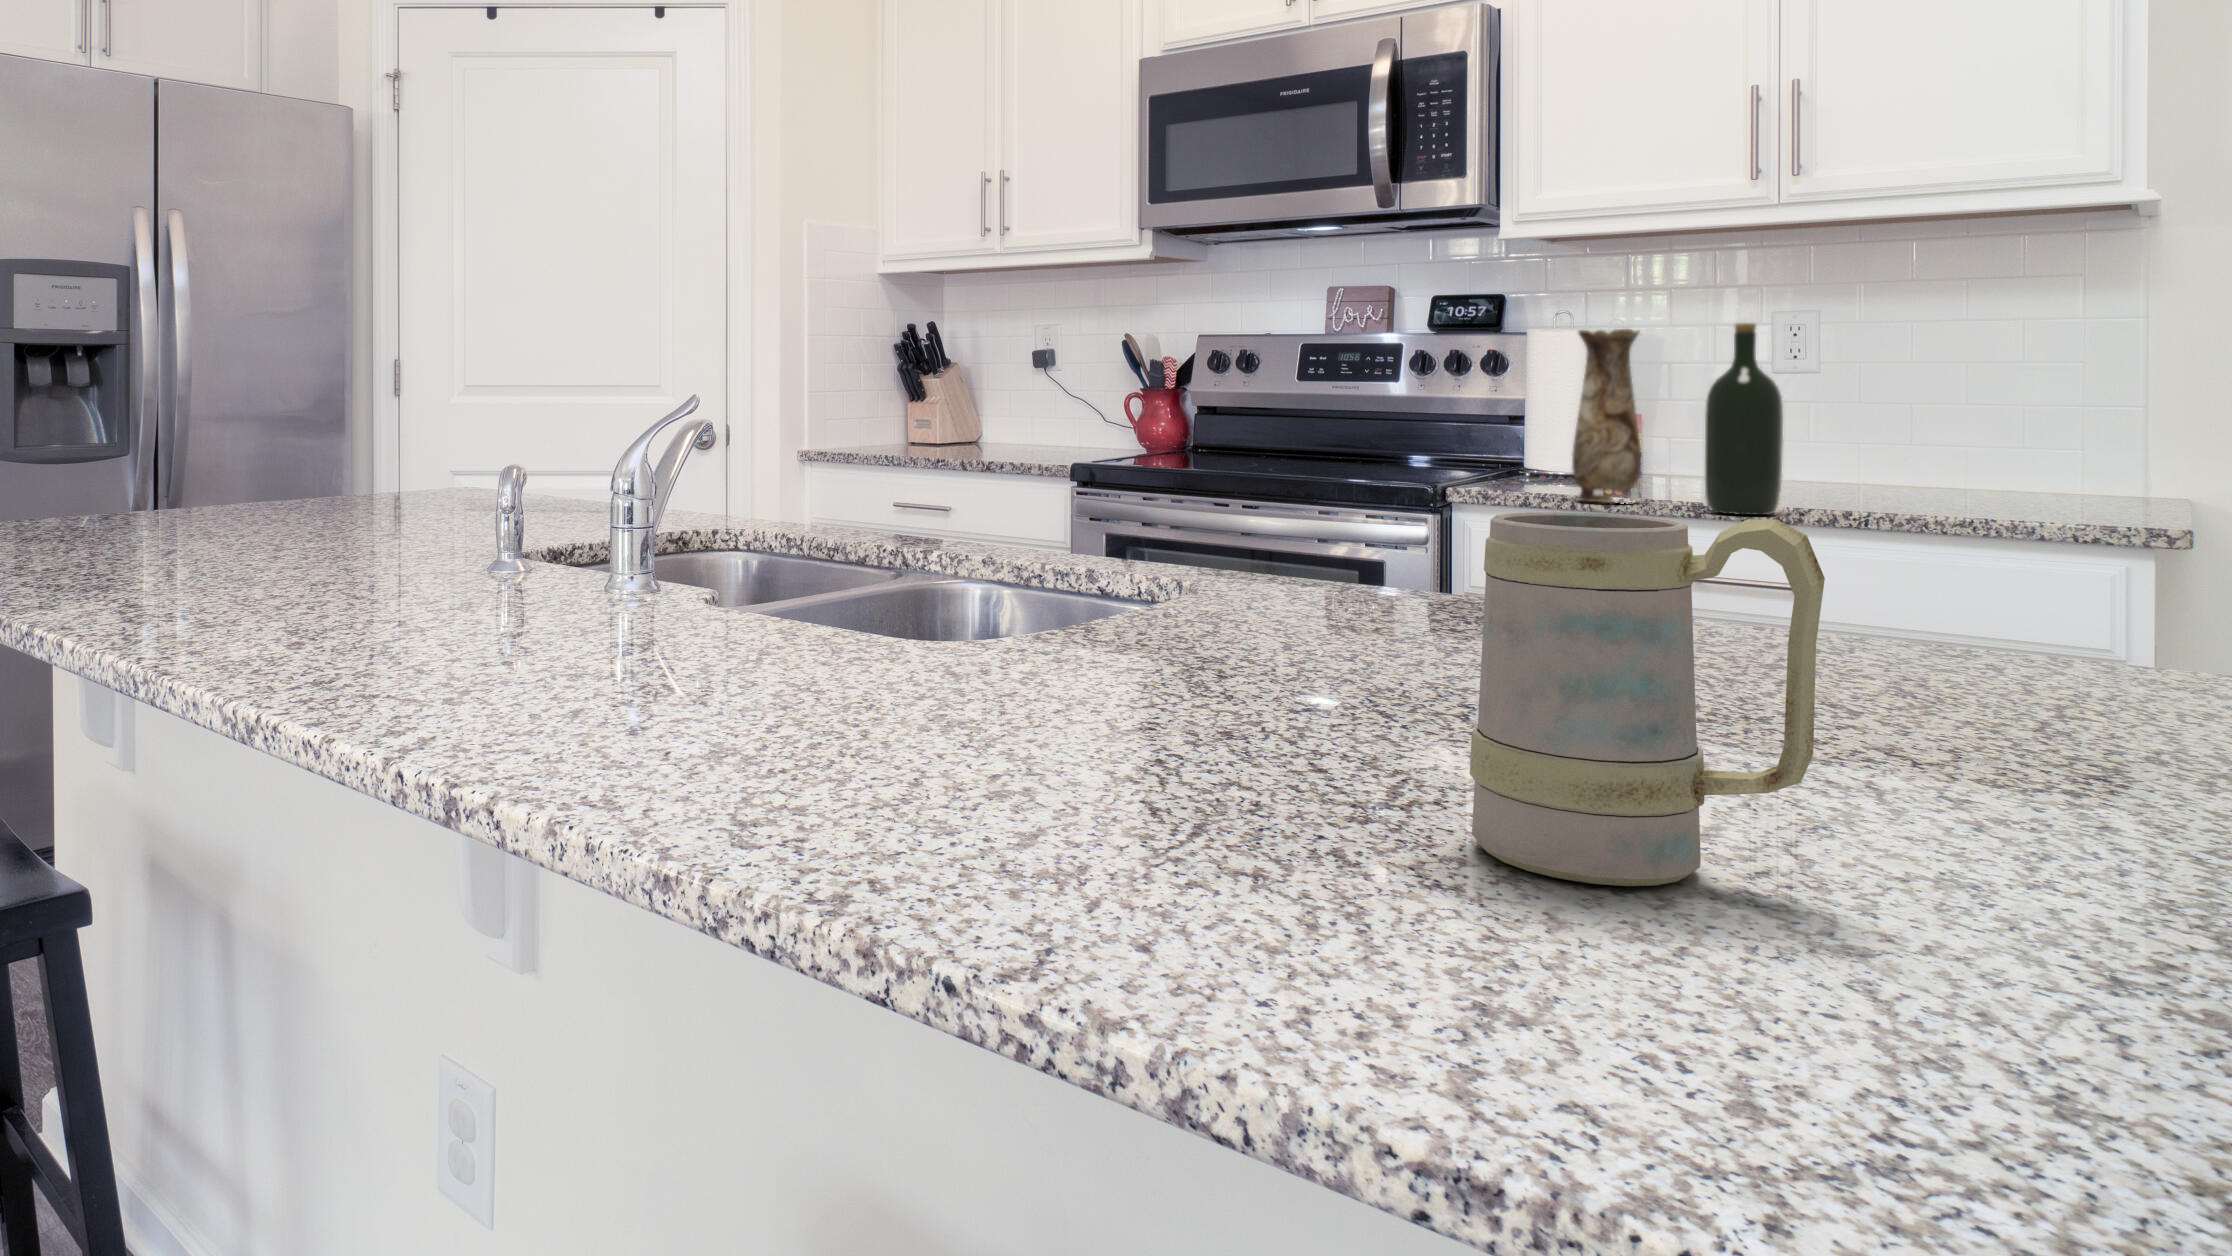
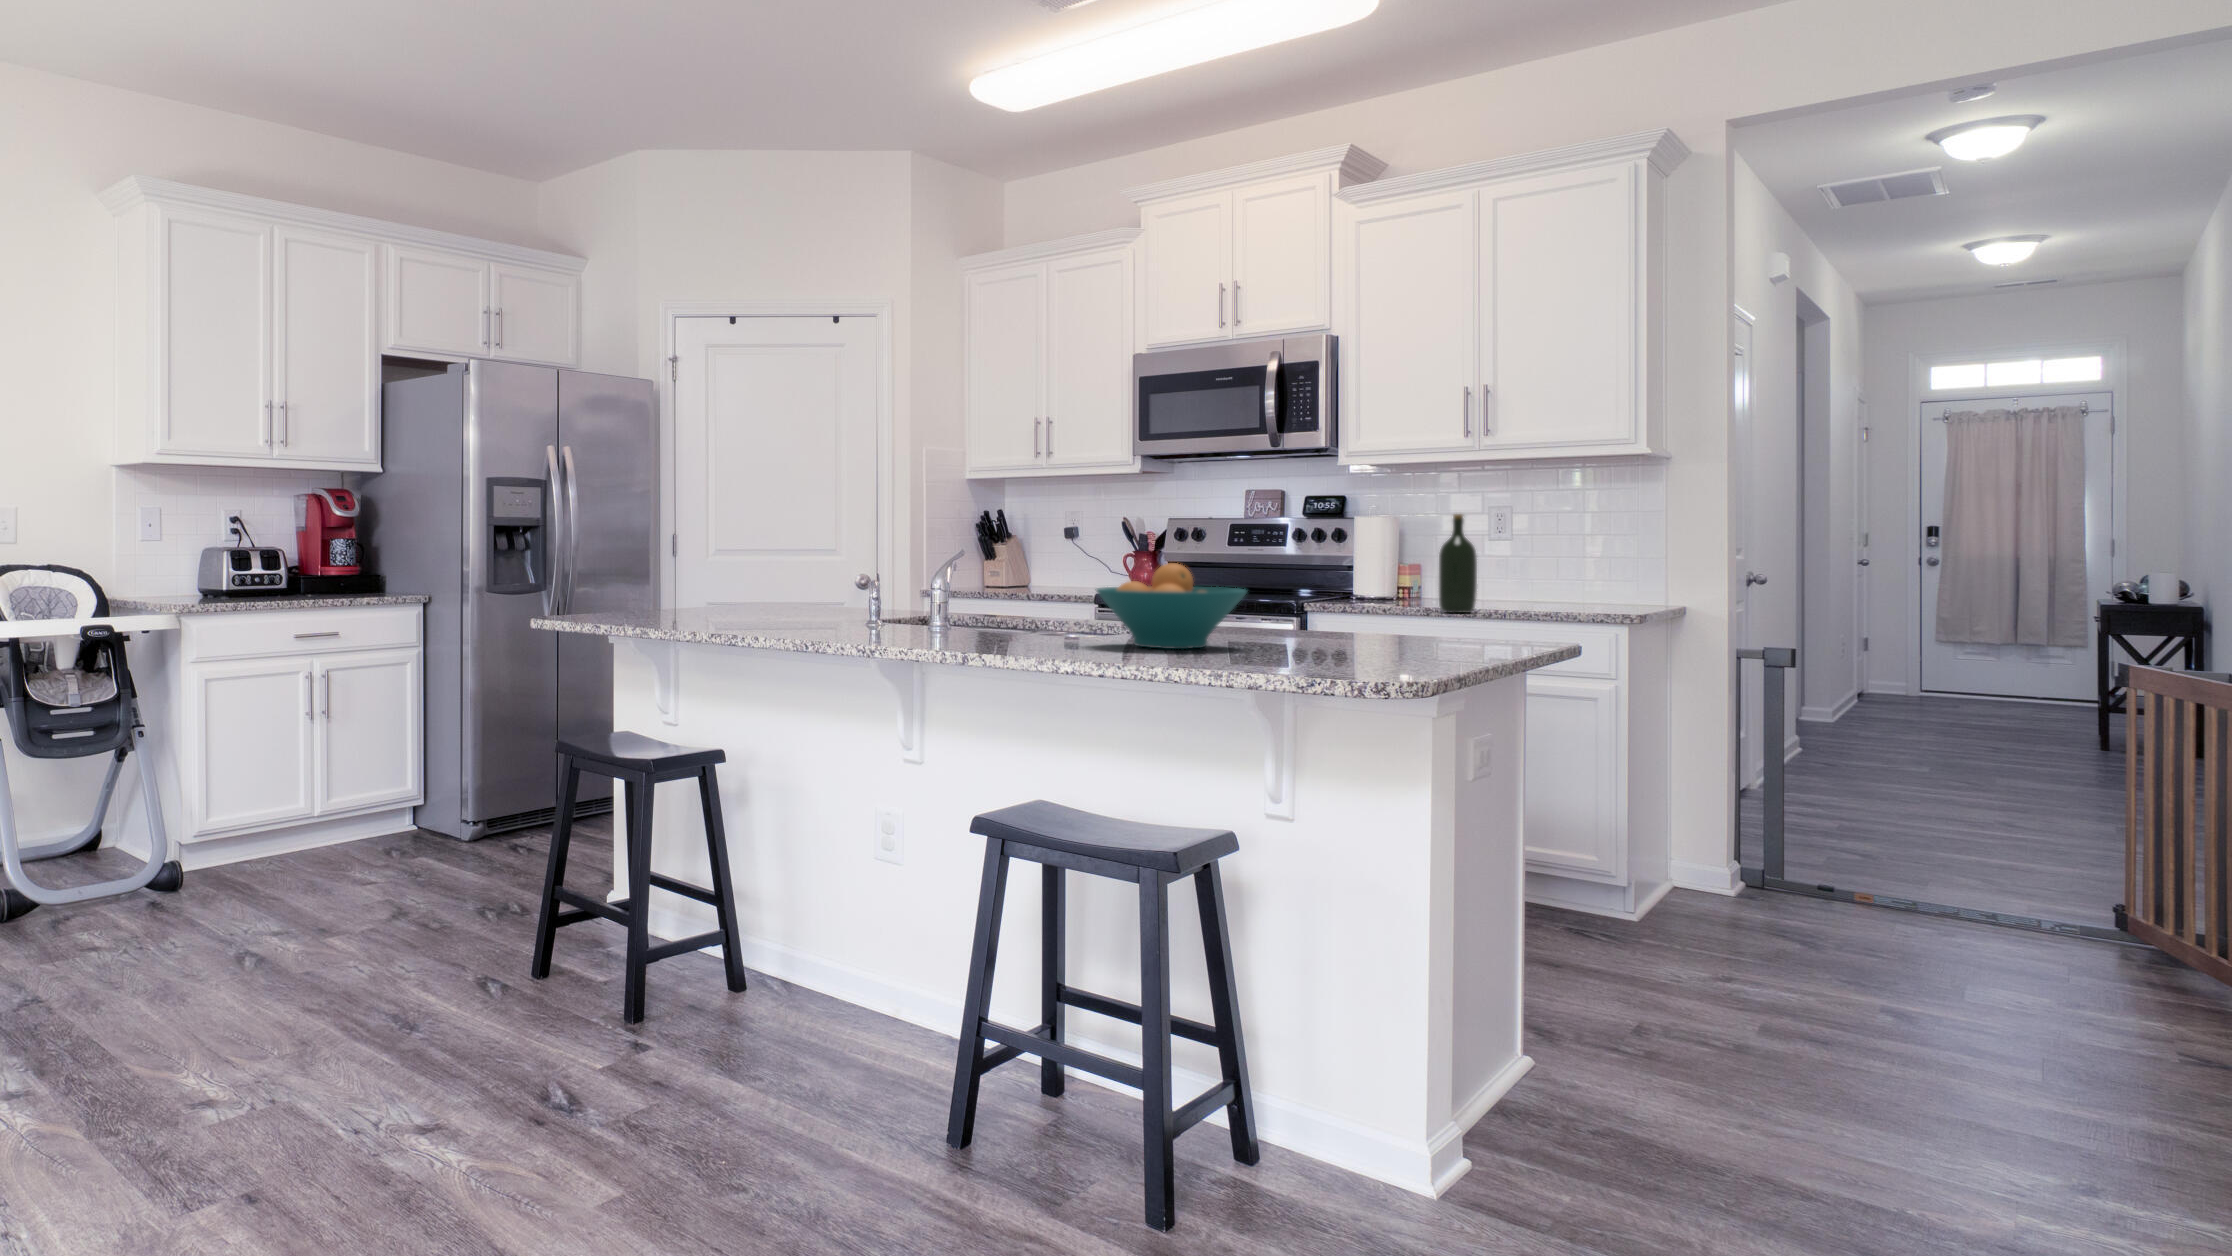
vase: present [1572,329,1641,502] -> none [1375,516,1411,610]
fruit bowl: none [919,452,1396,737] -> present [1097,563,1247,649]
mug: present [1470,512,1825,886] -> none [1260,571,1340,660]

